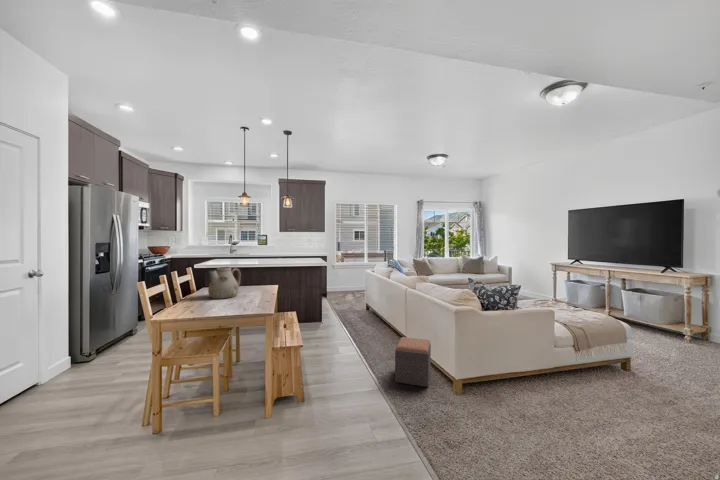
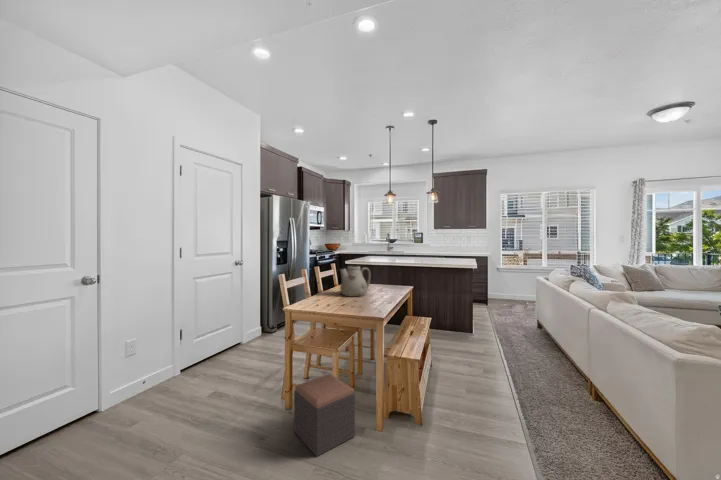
footstool: present [395,337,431,387] -> present [294,374,355,456]

